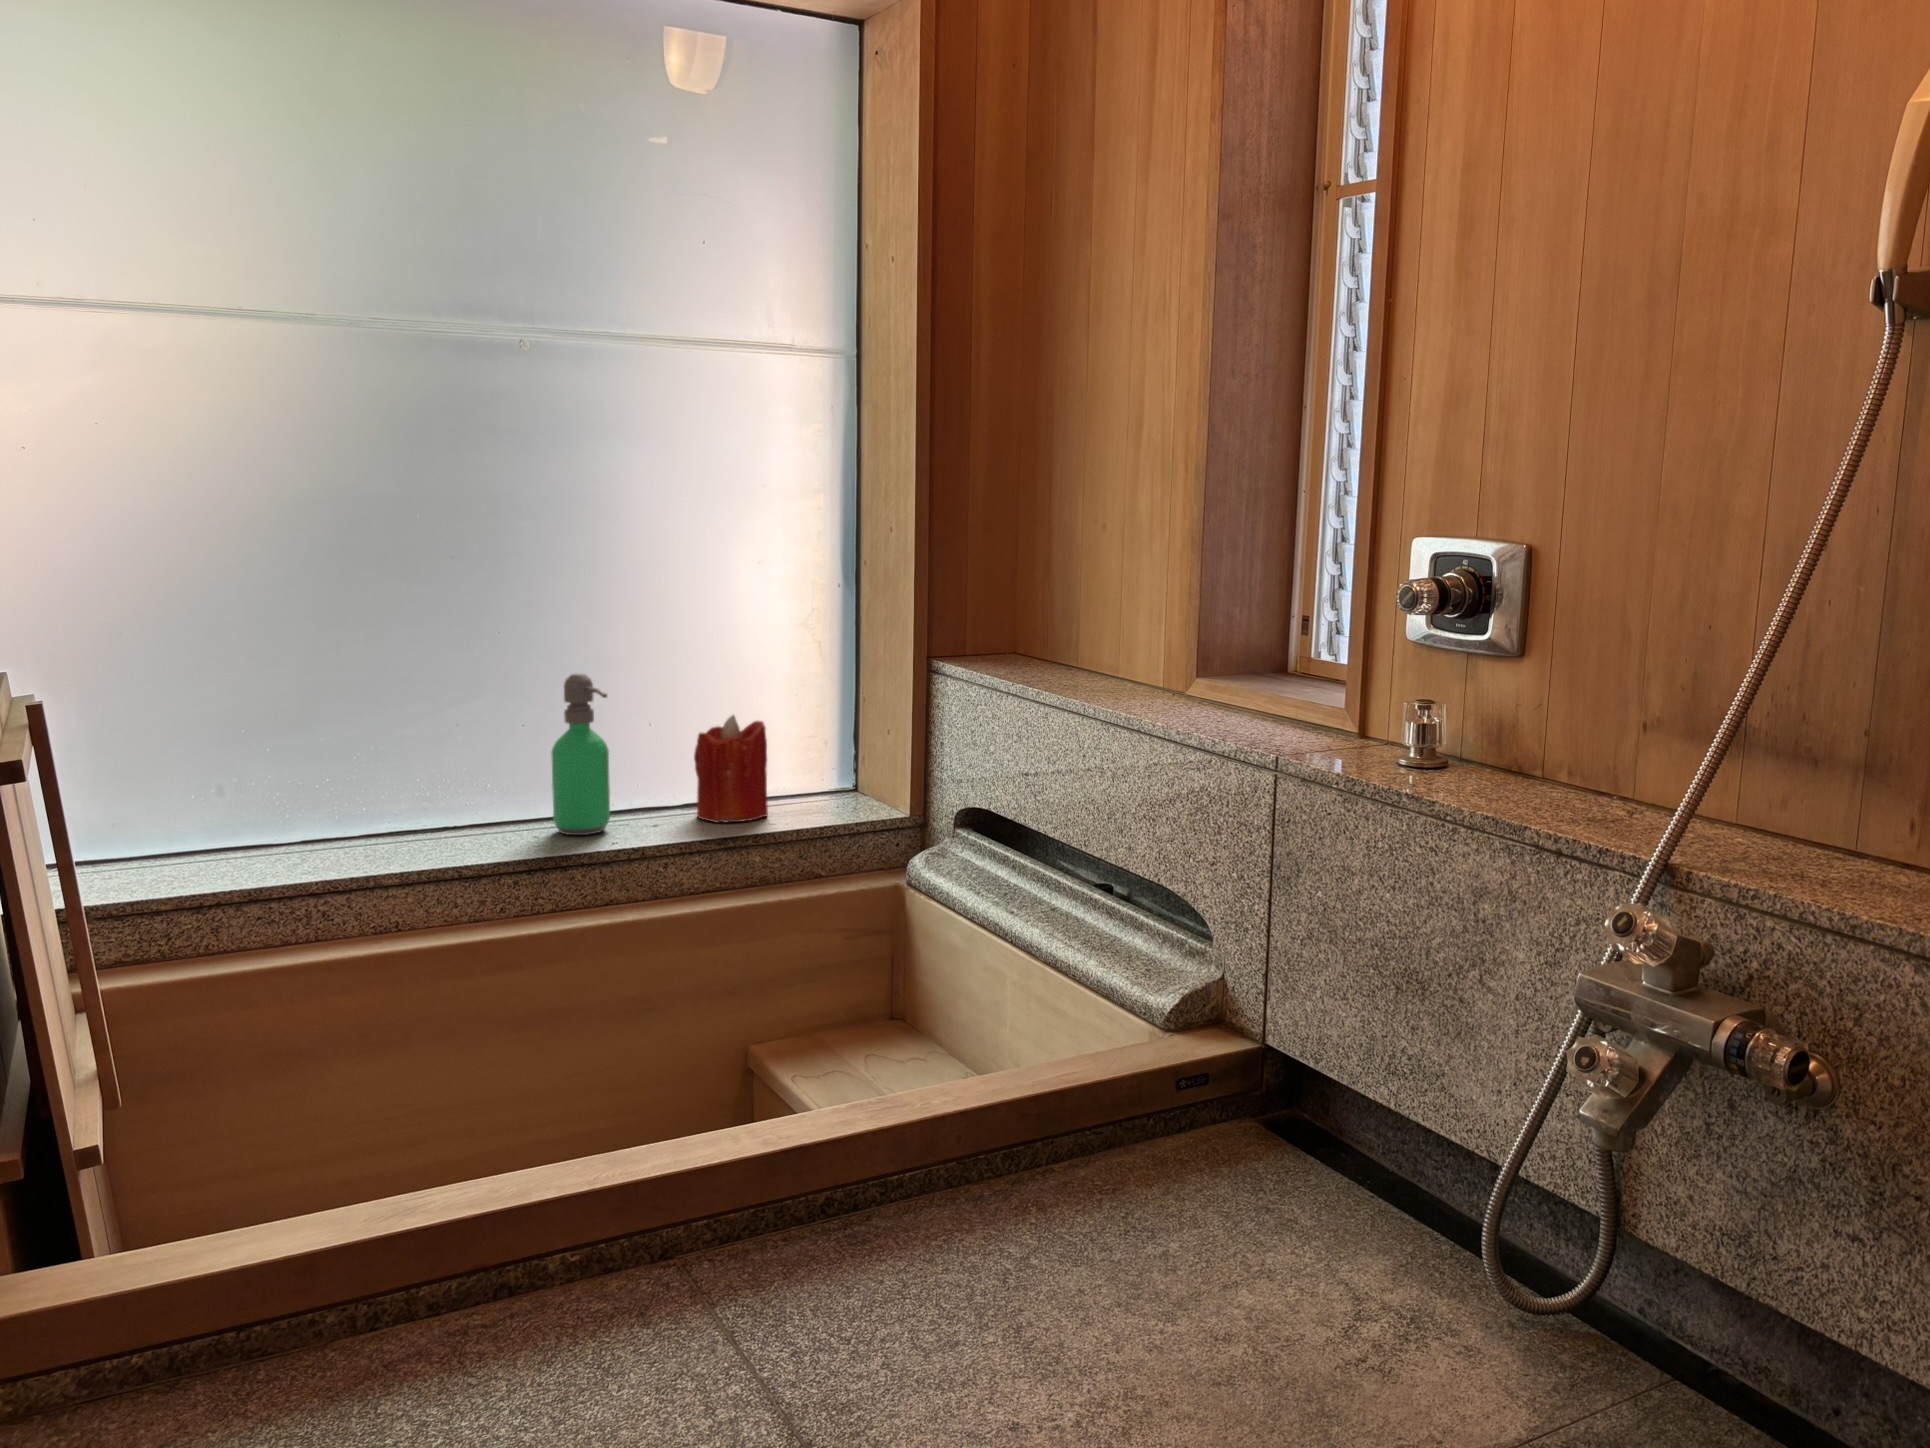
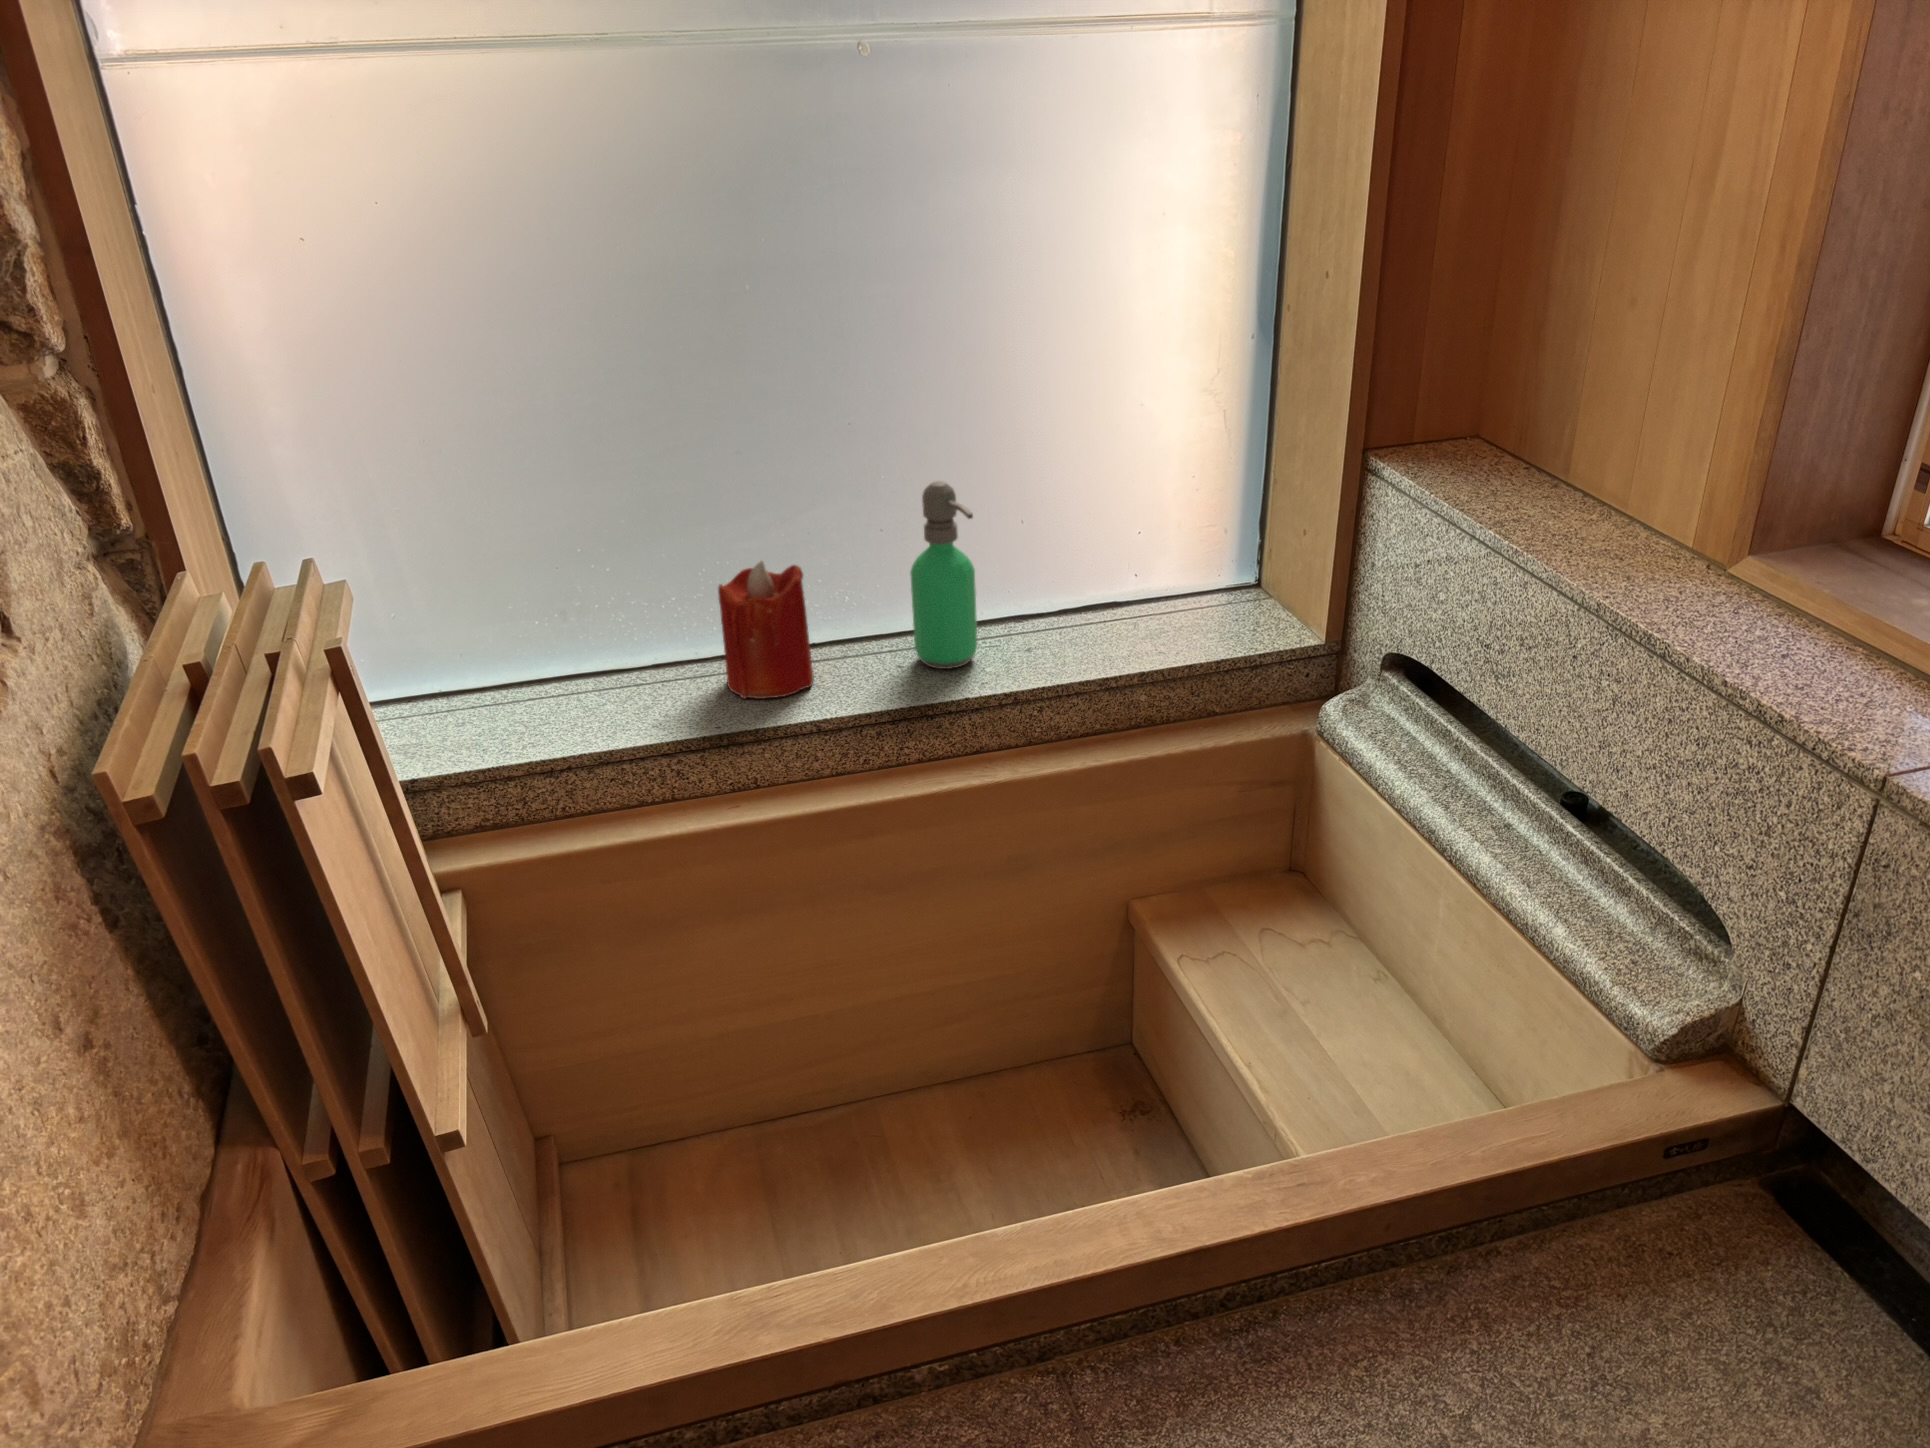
candle: present [694,715,768,823] -> present [718,561,814,699]

